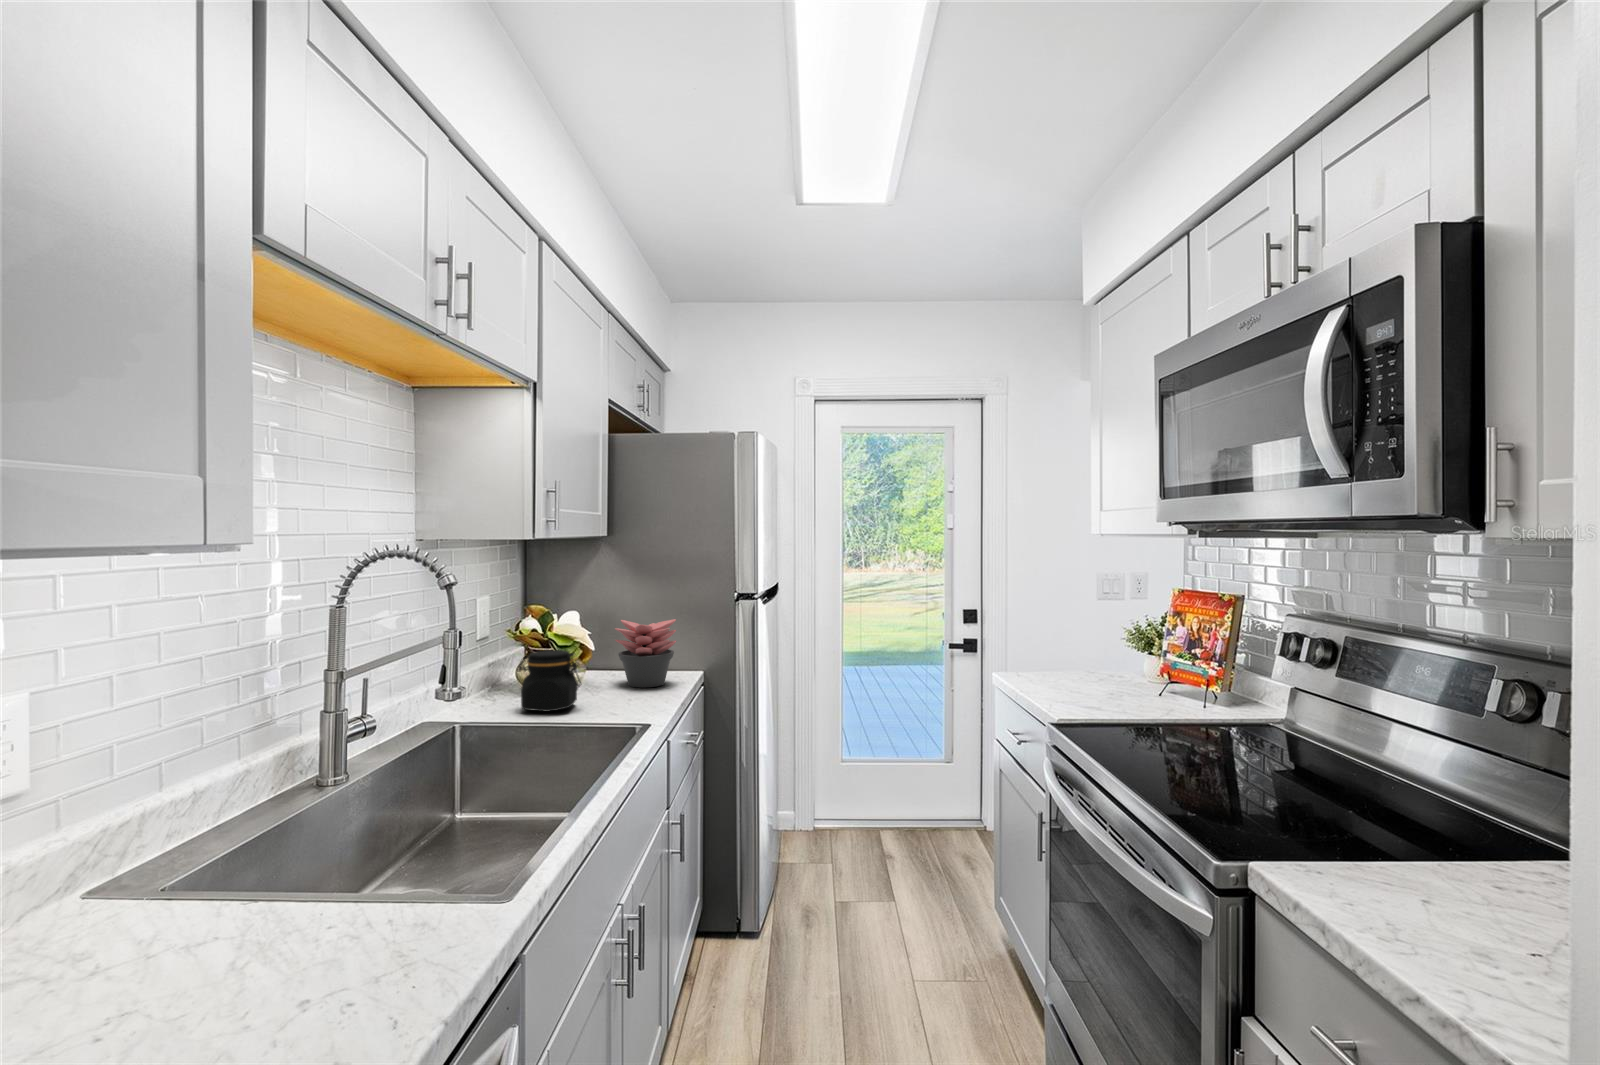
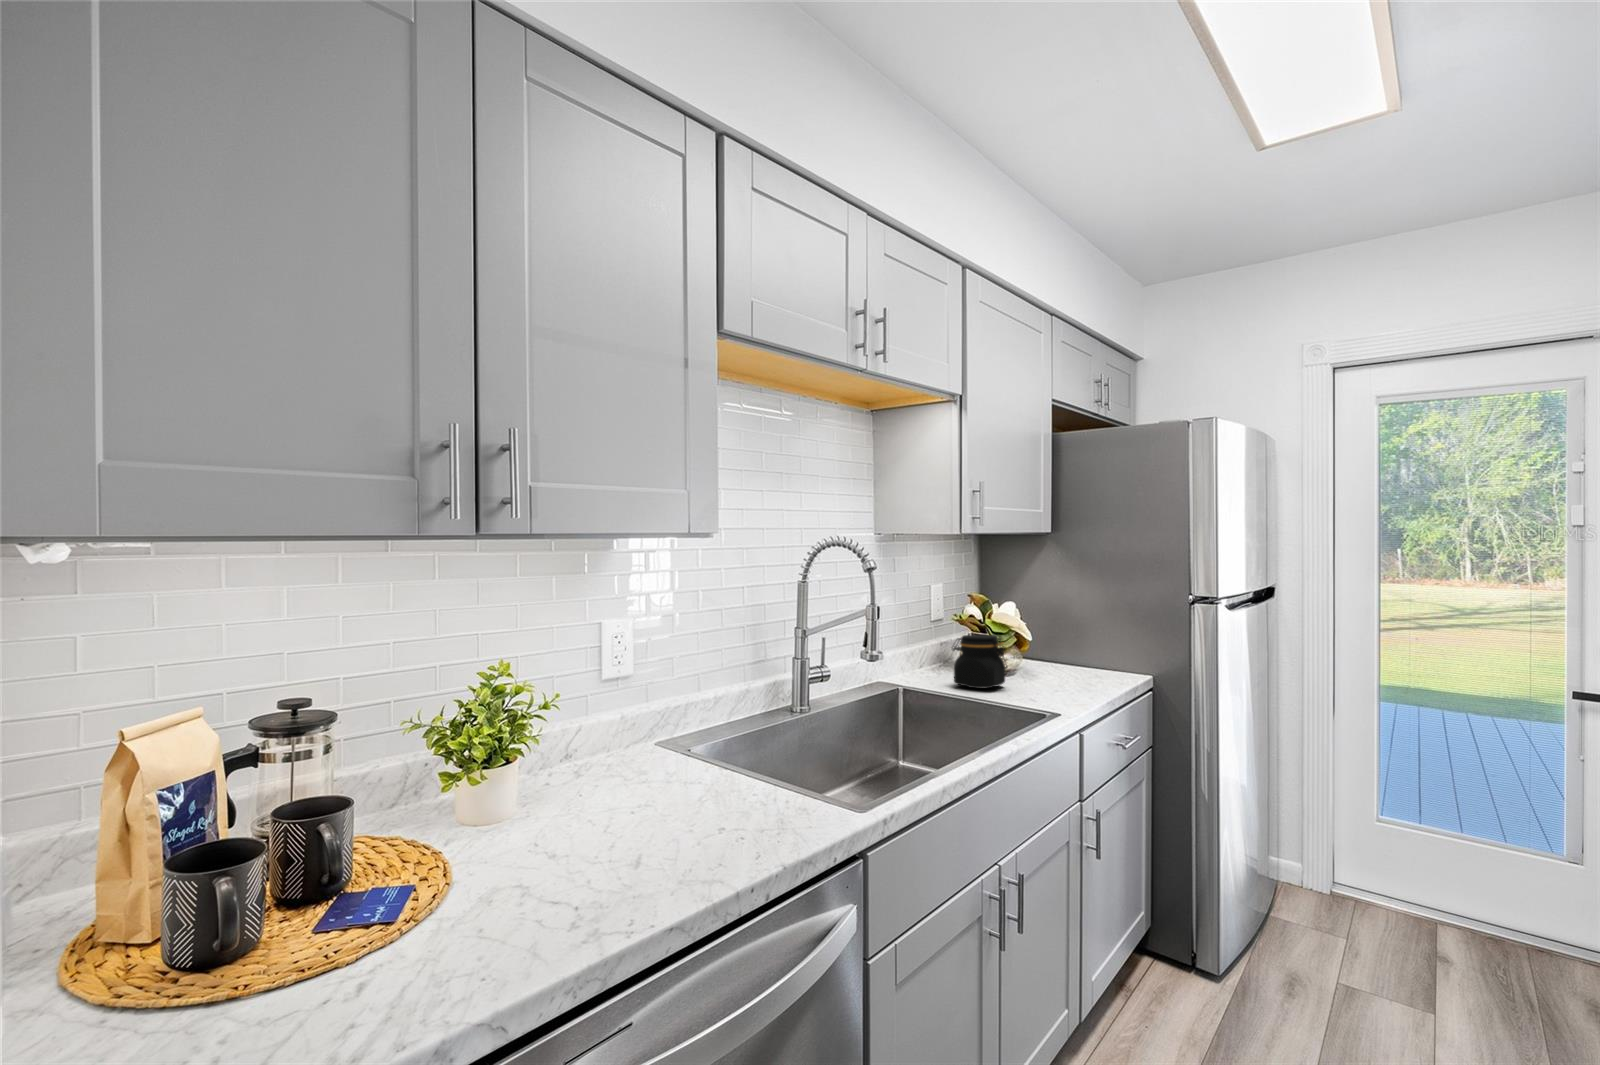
succulent plant: present [615,619,676,687] -> none [1052,614,1117,681]

